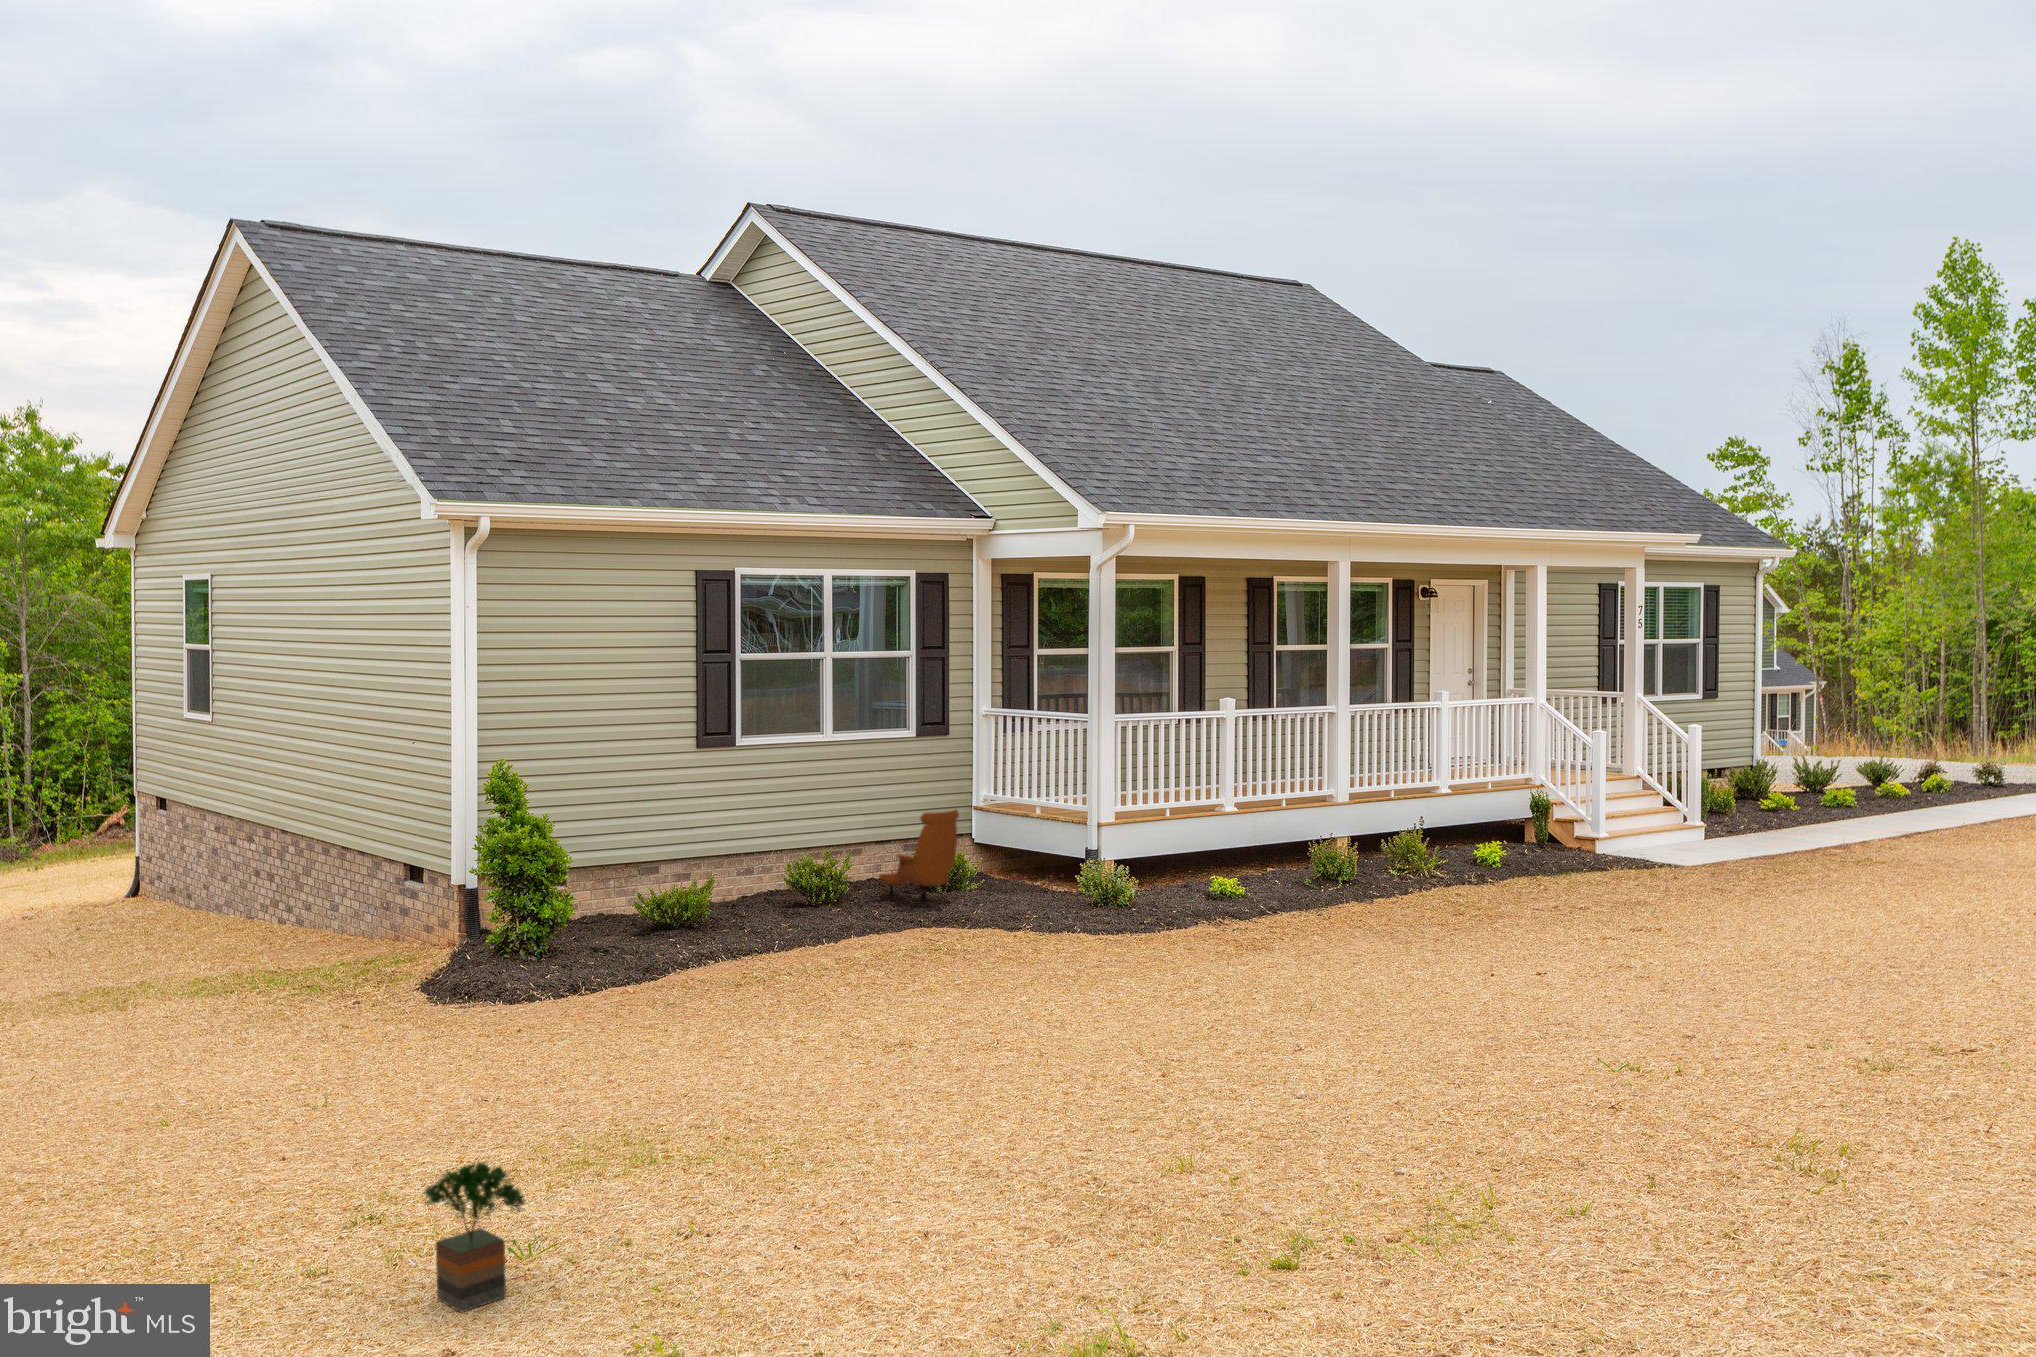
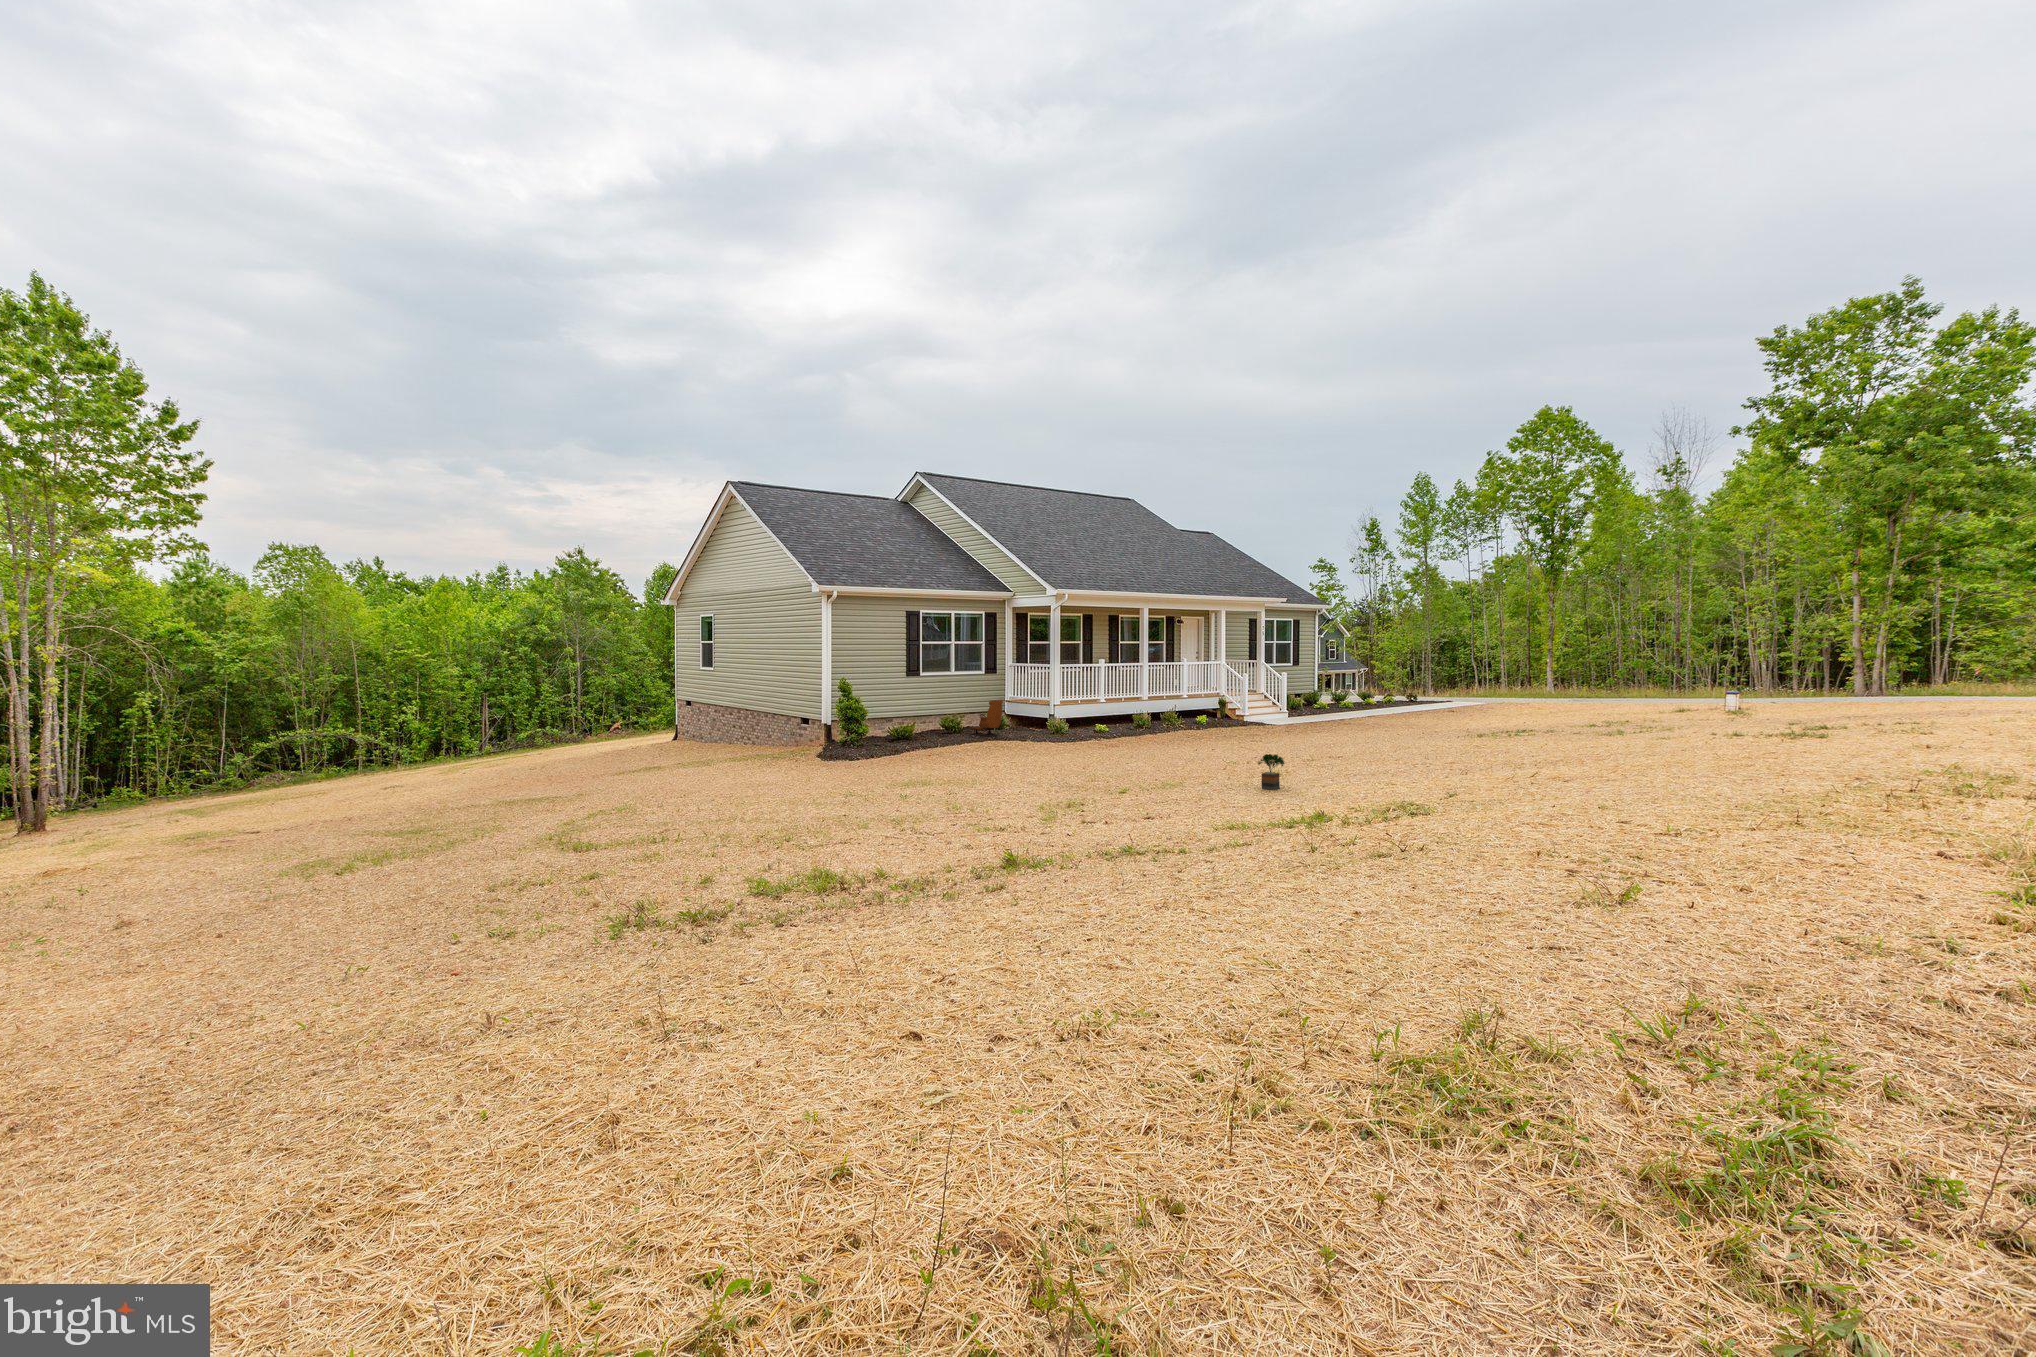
potted tree: present [424,1162,526,1312] -> present [1258,754,1284,790]

